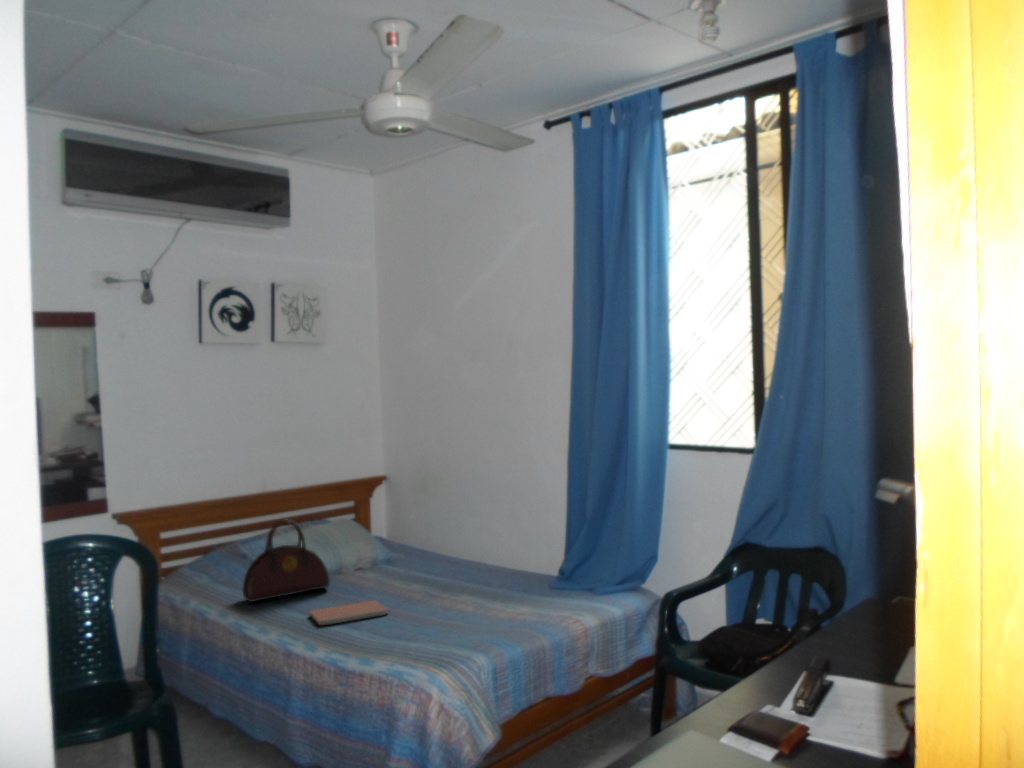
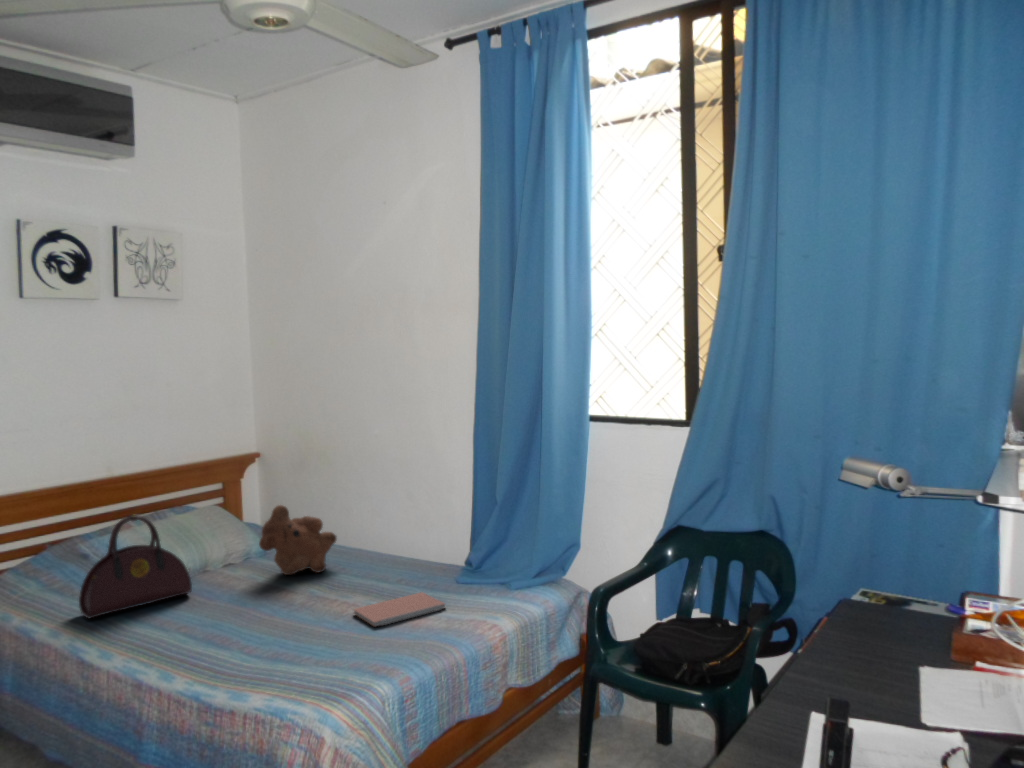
teddy bear: none [384,517,448,577] -> present [259,505,337,575]
notebook: present [310,600,387,625] -> present [354,592,445,626]

